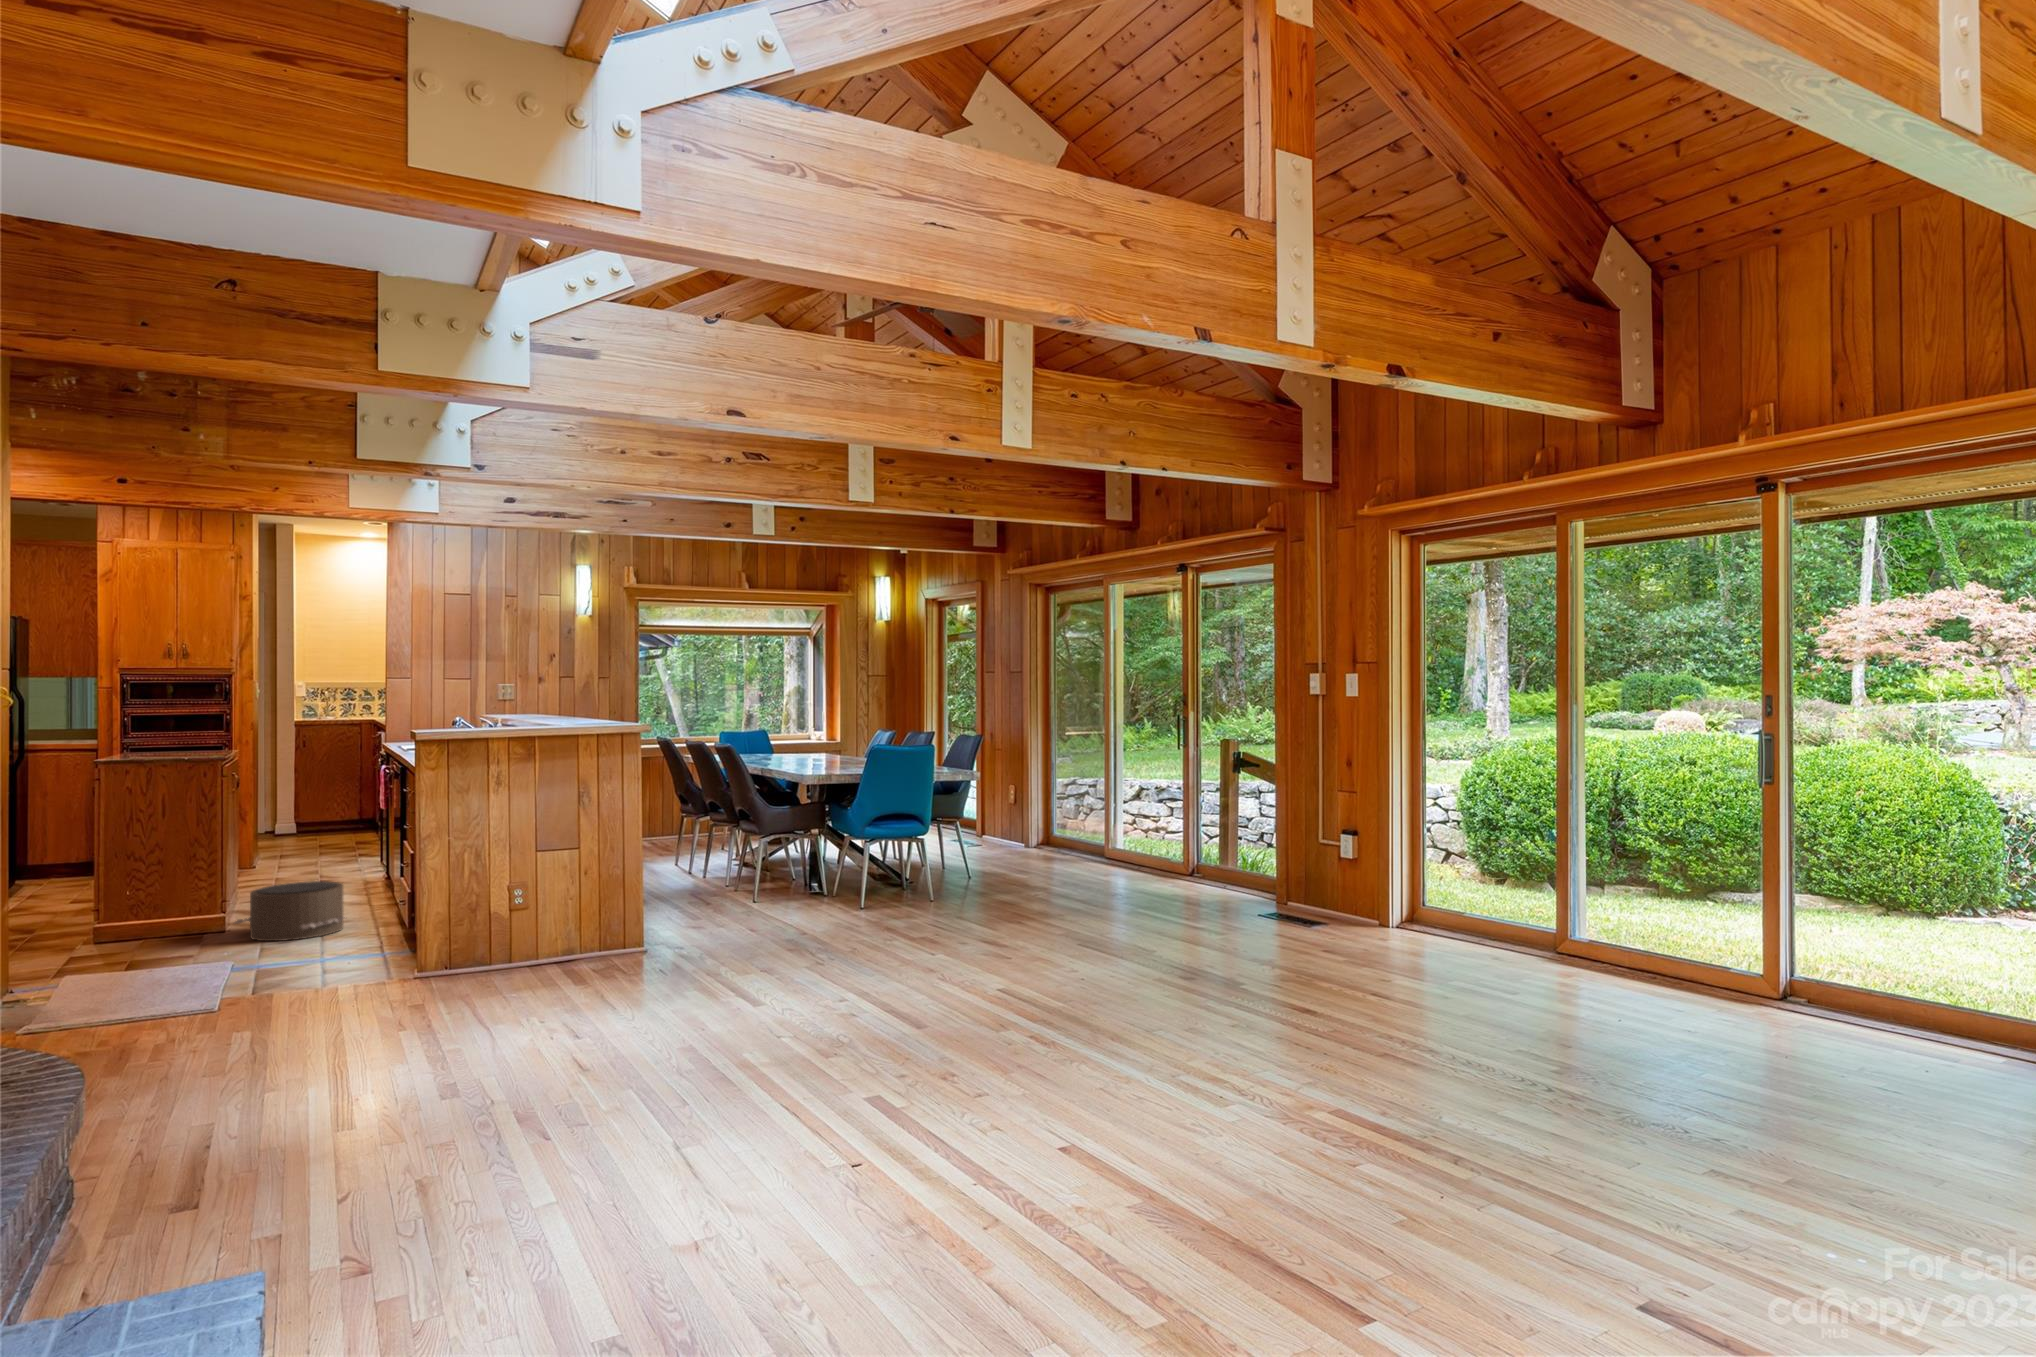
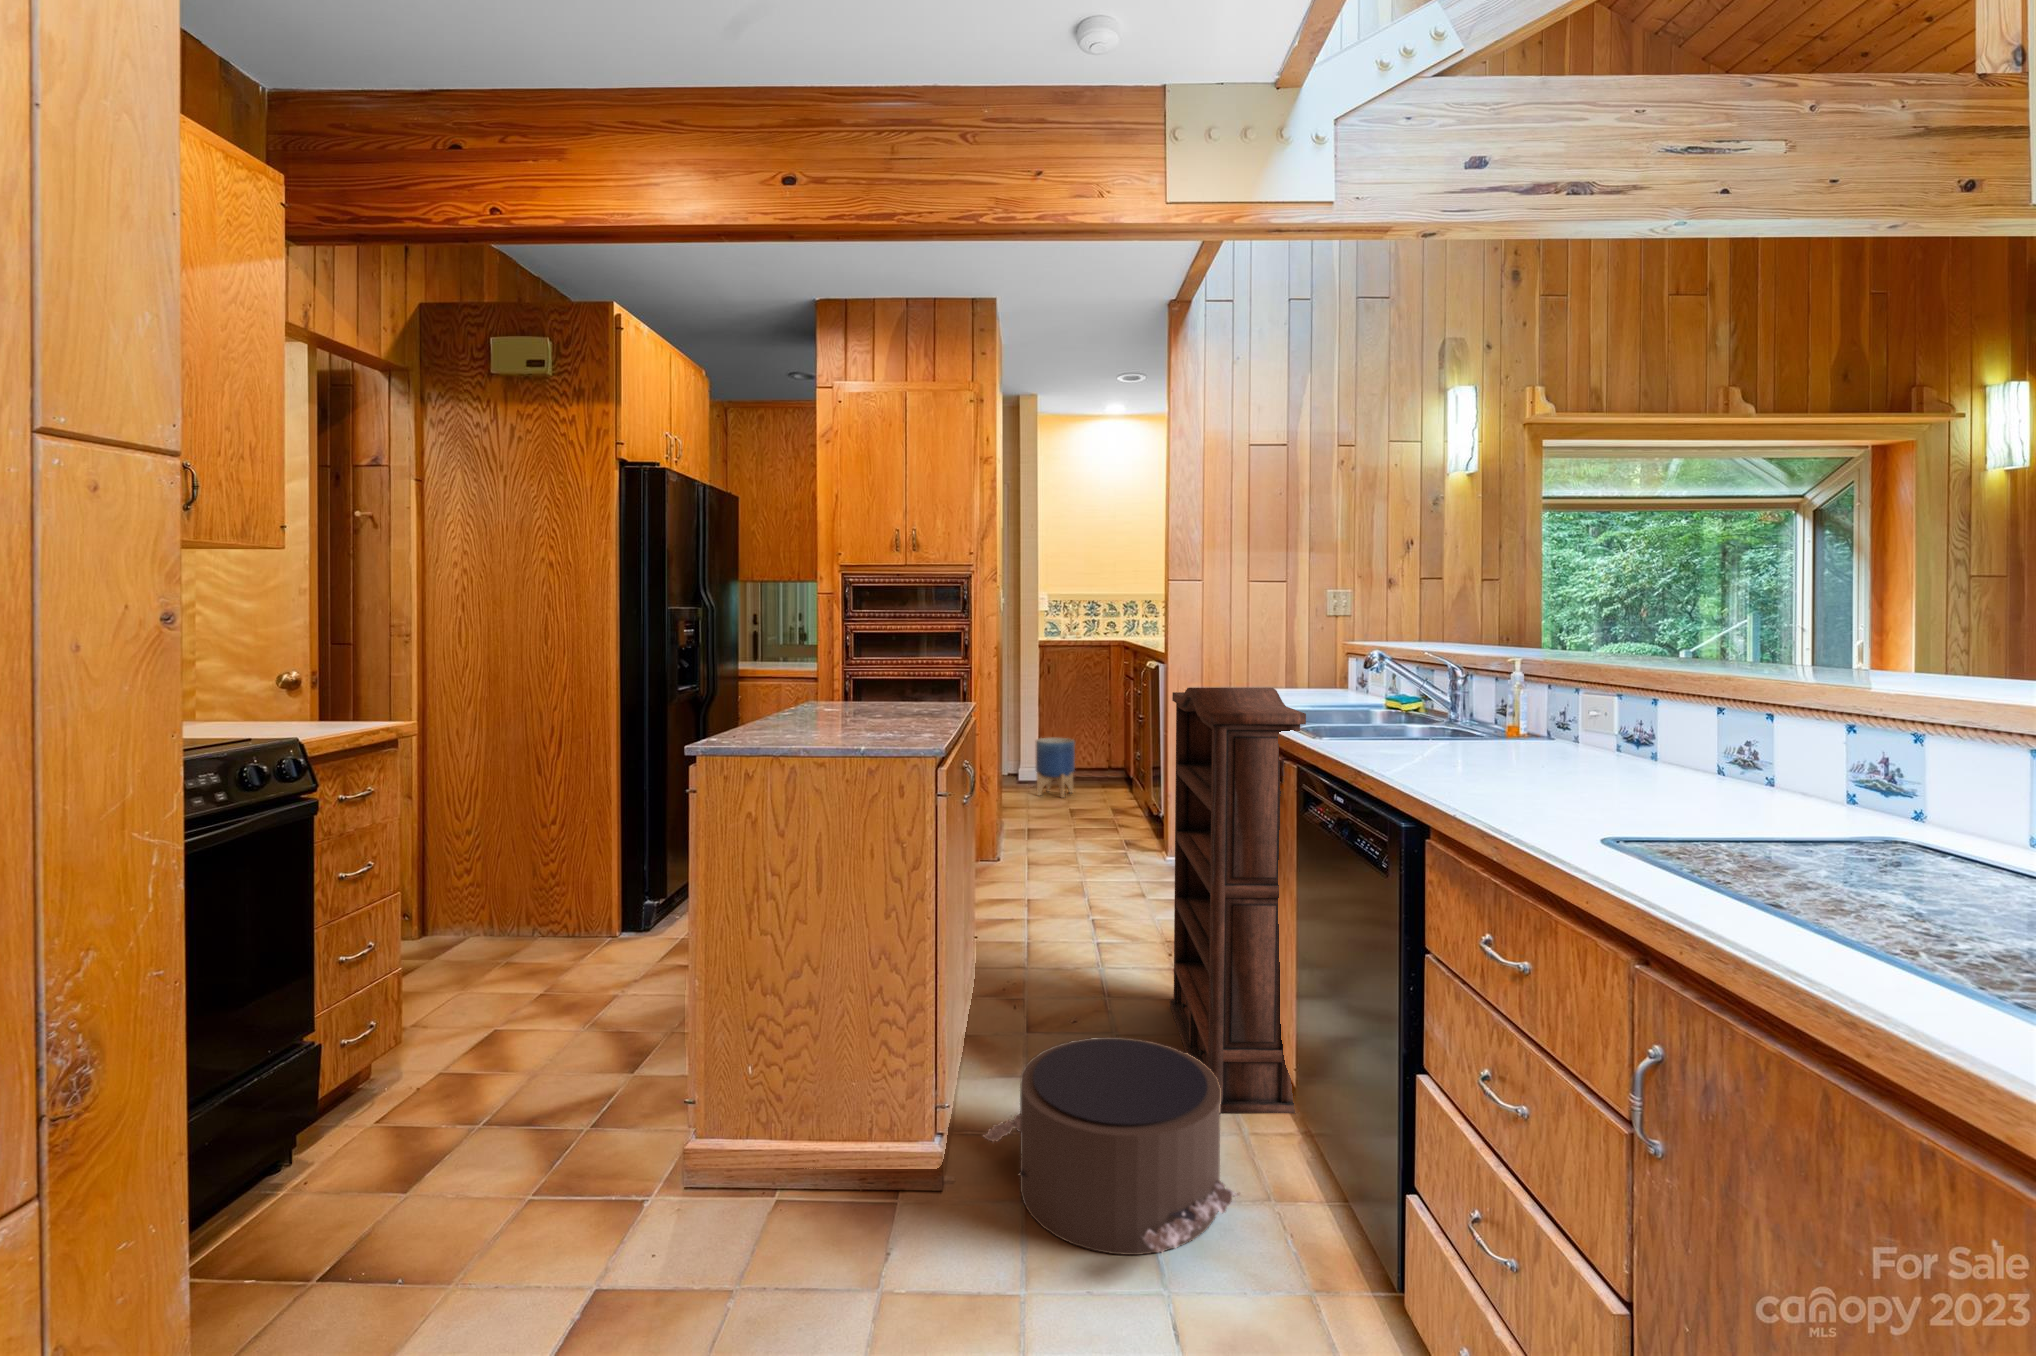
bookshelf: none [350,736,396,917] -> present [1170,688,1306,1114]
planter: none [292,796,328,843] -> present [1036,738,1075,798]

